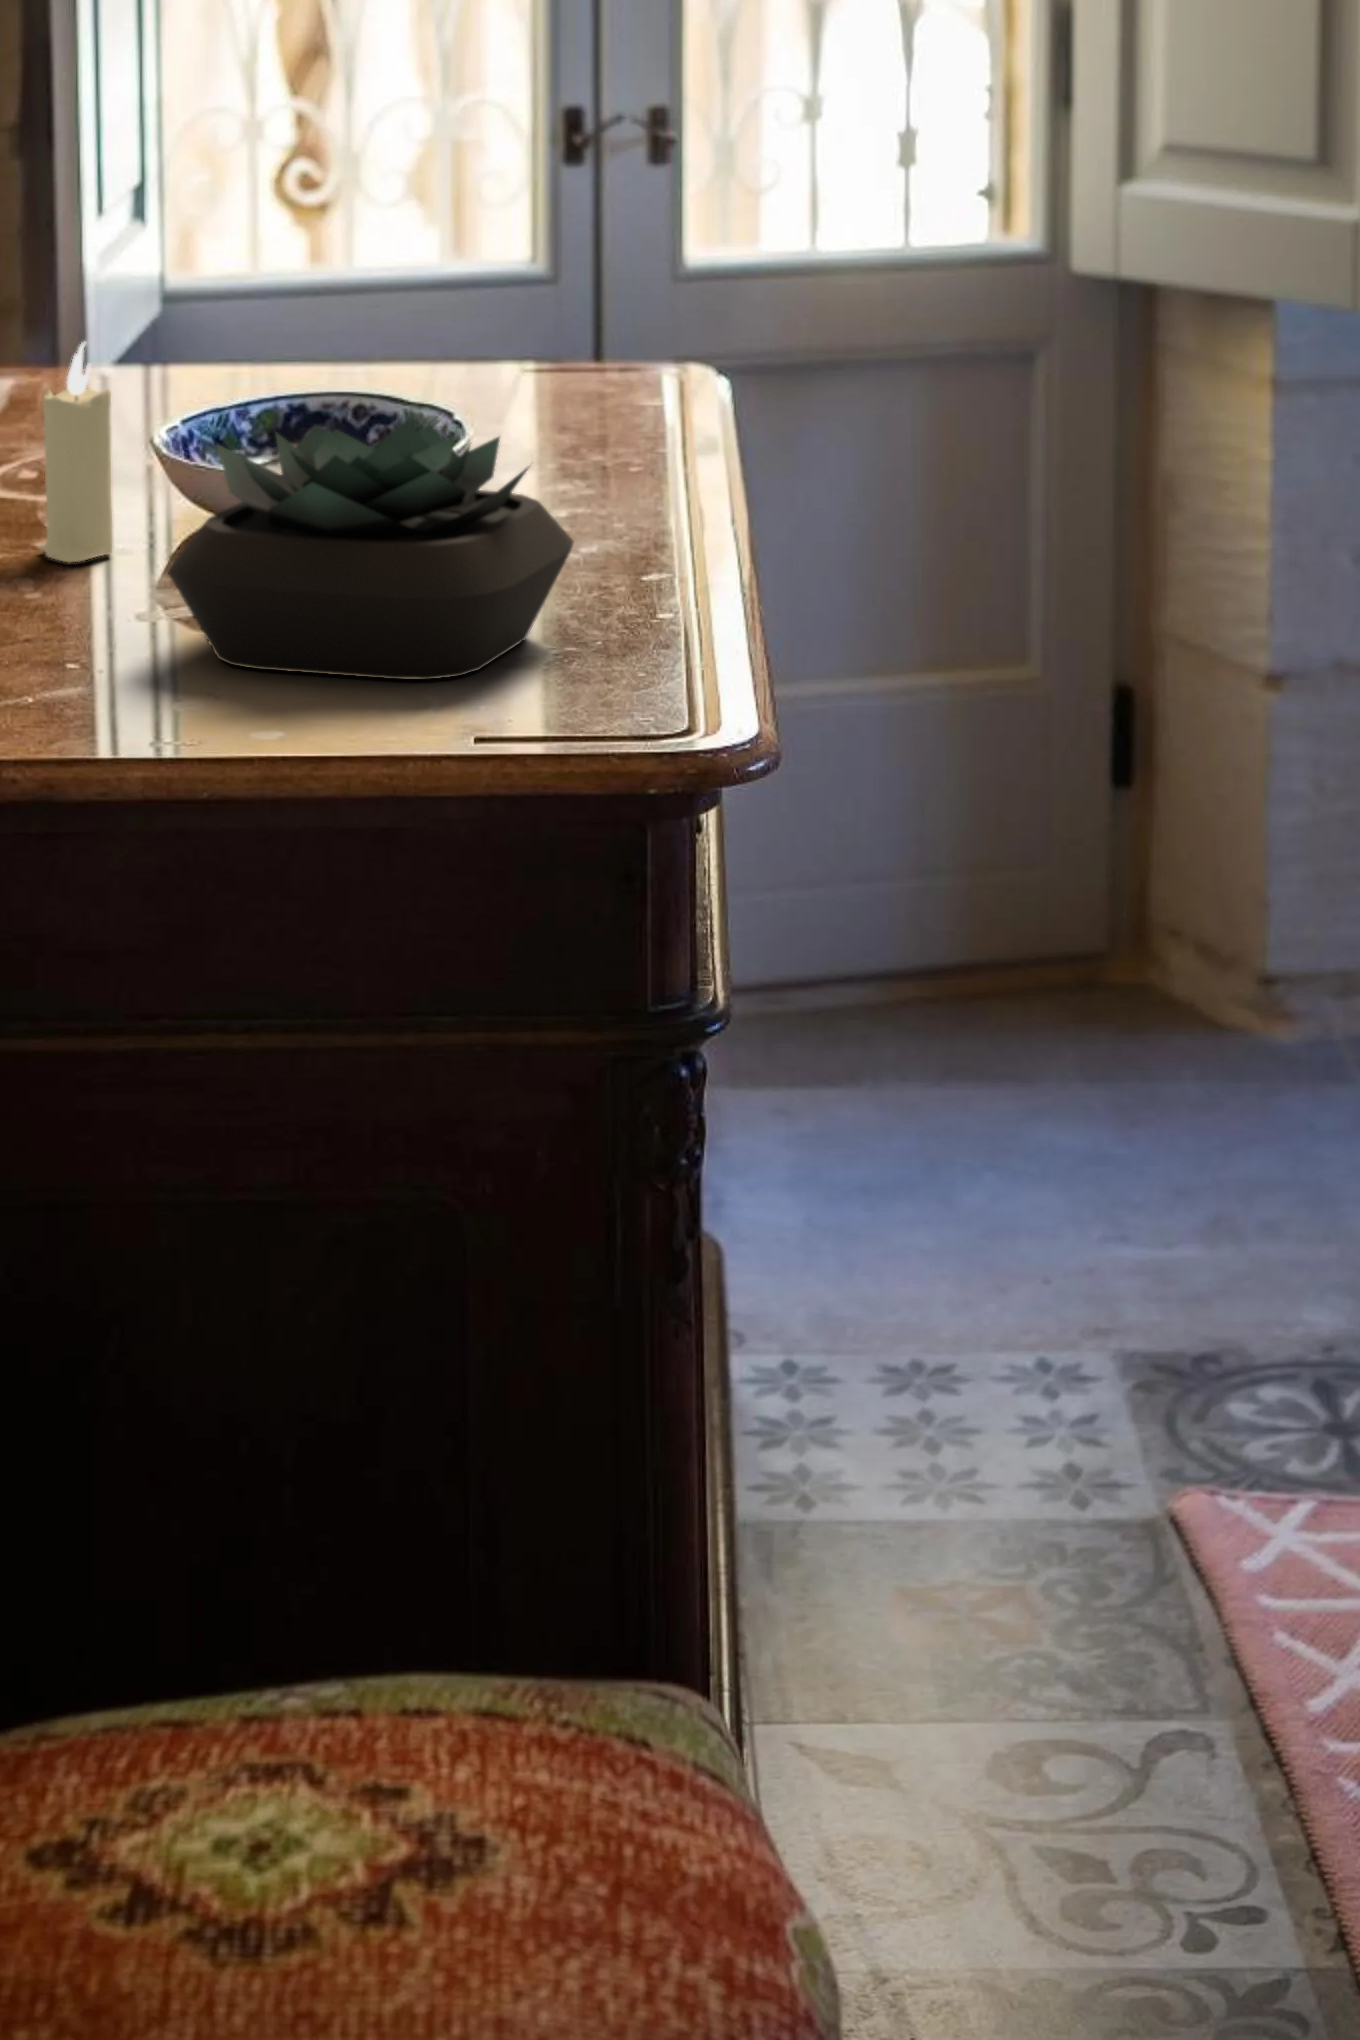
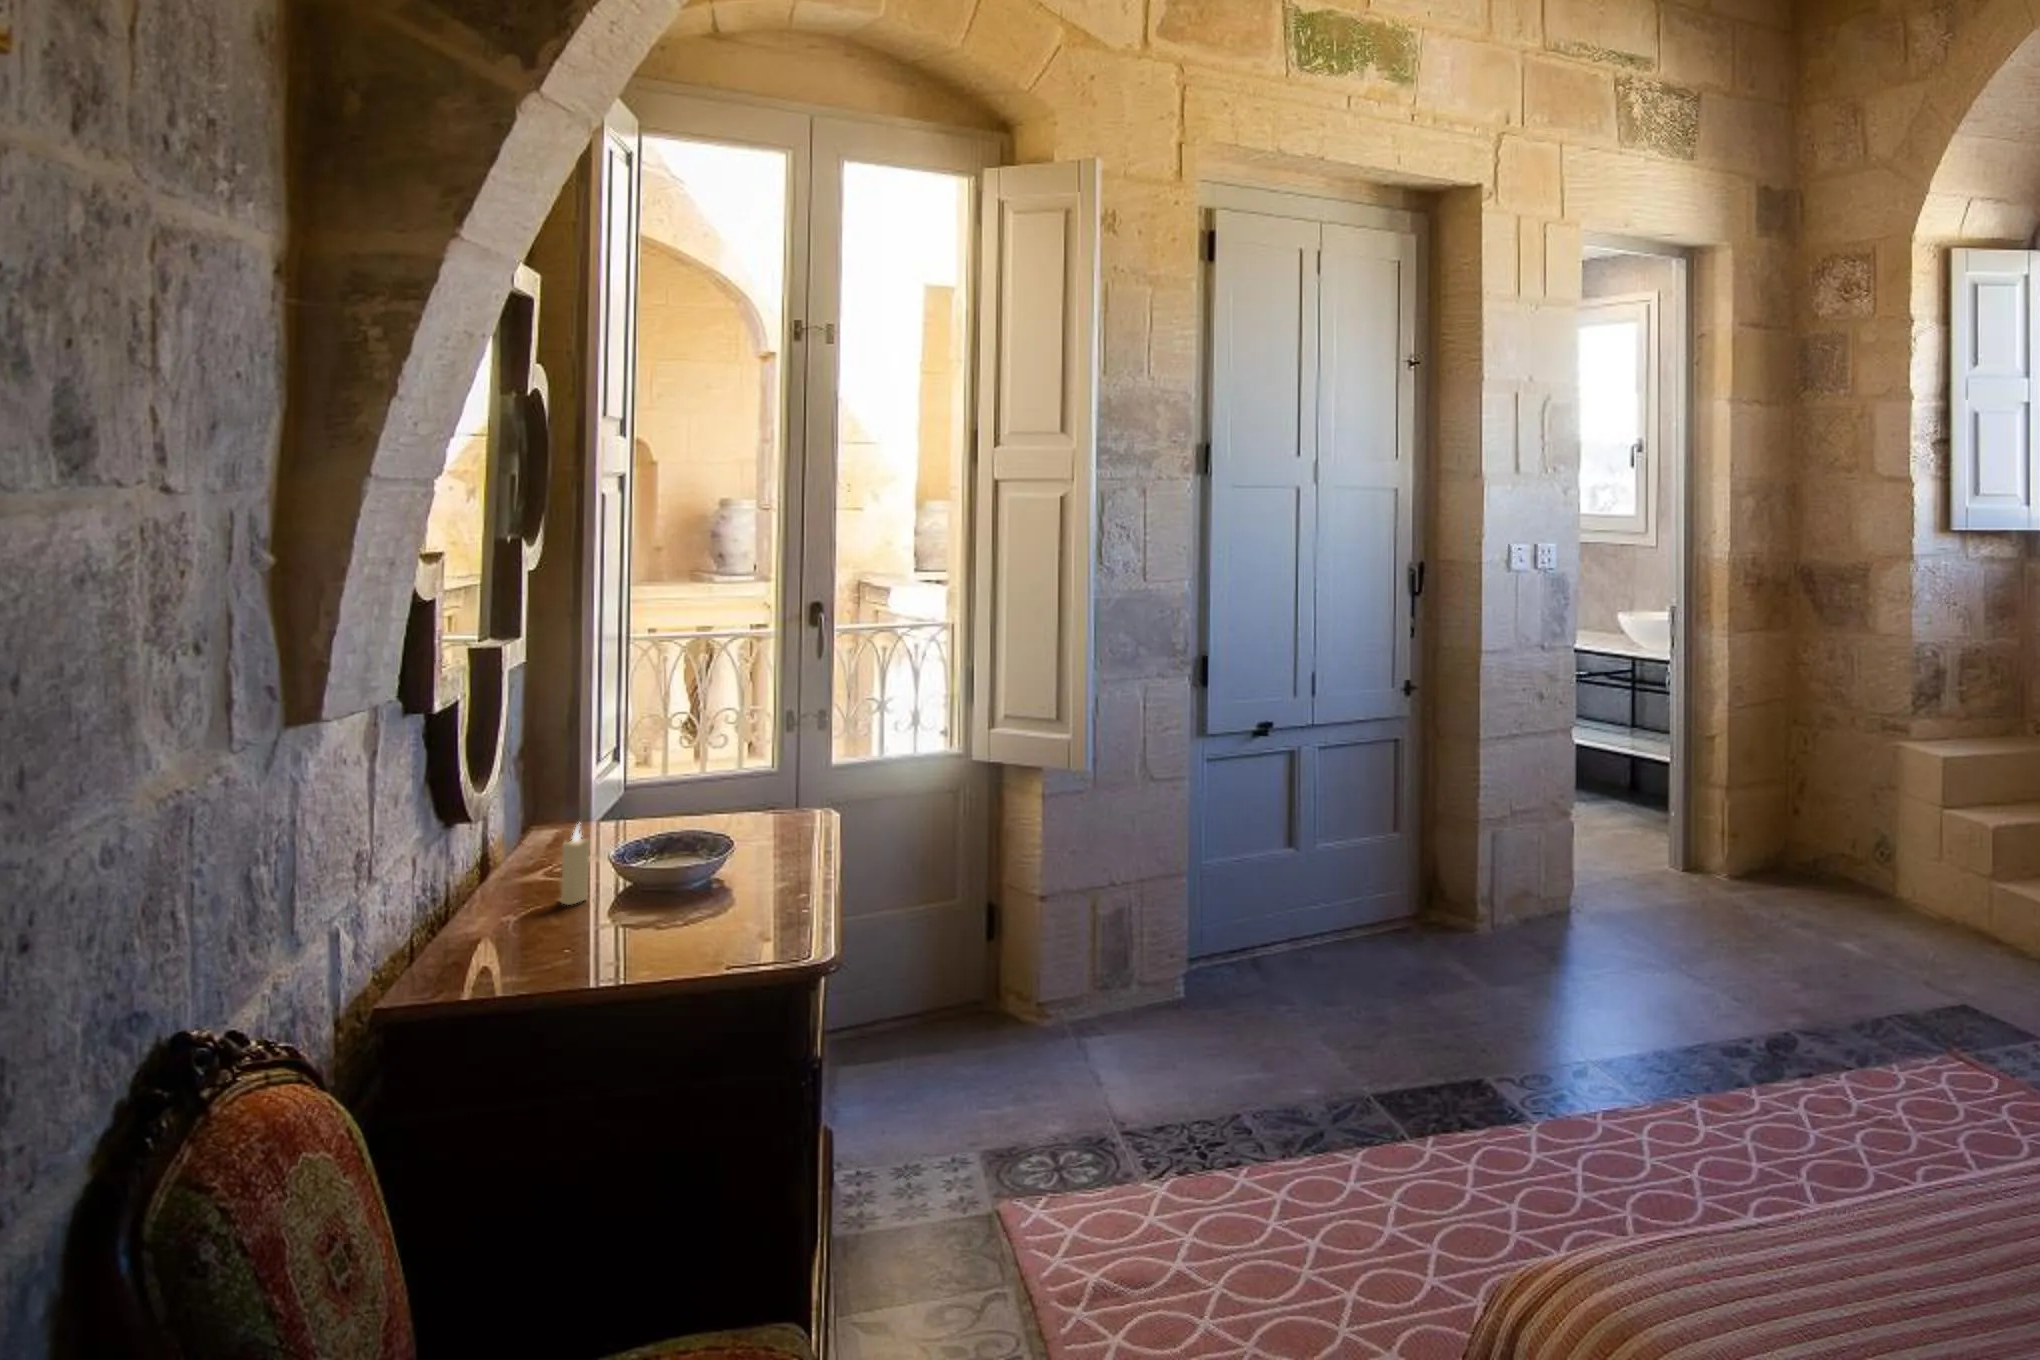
succulent plant: present [168,421,574,680] -> none [604,846,762,944]

